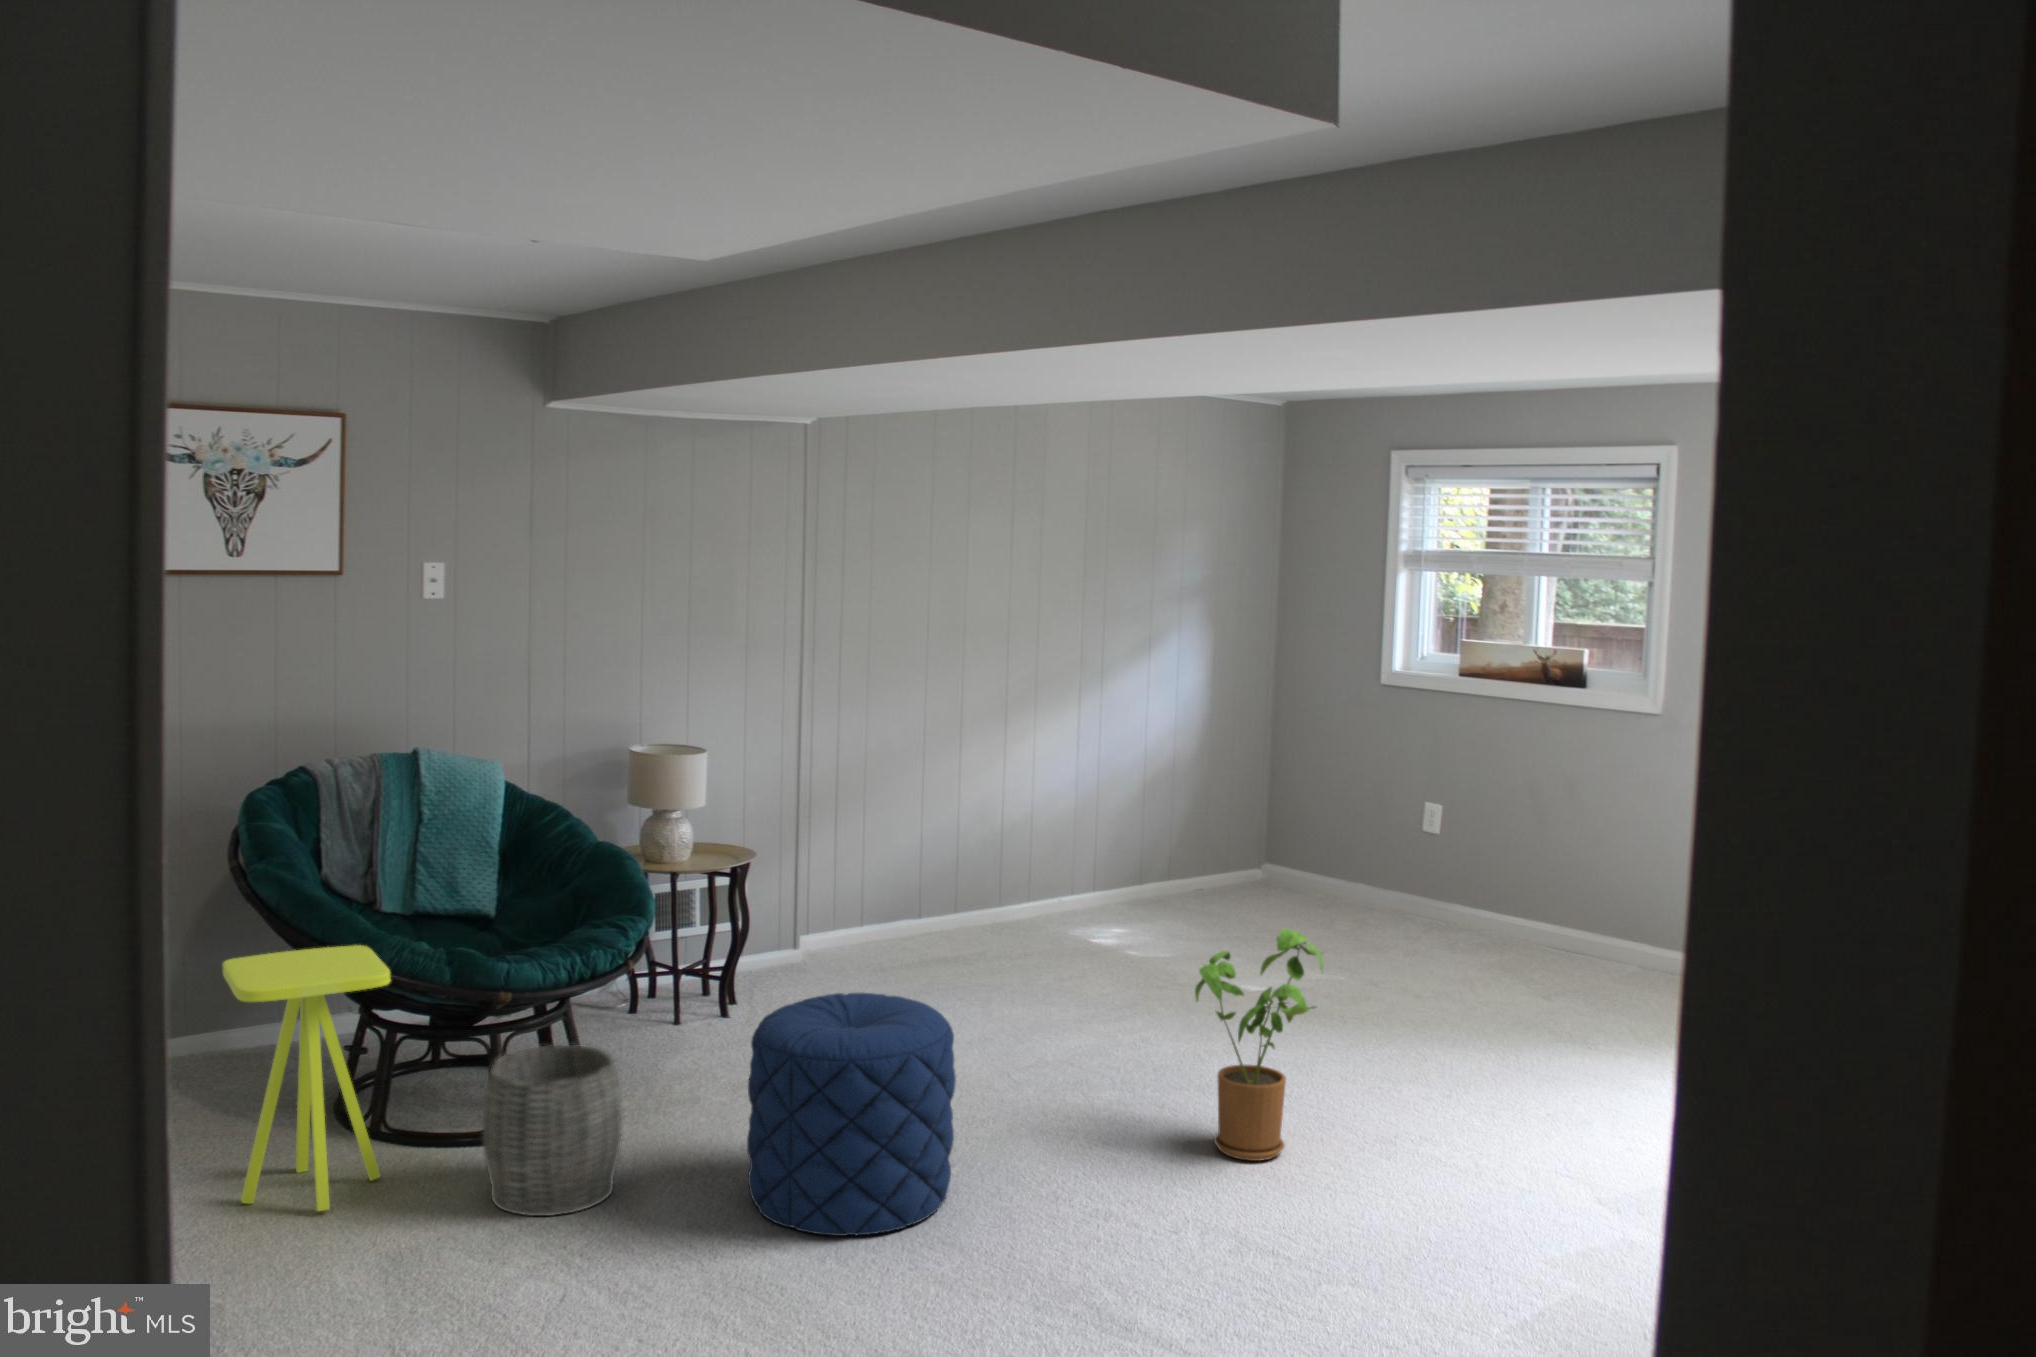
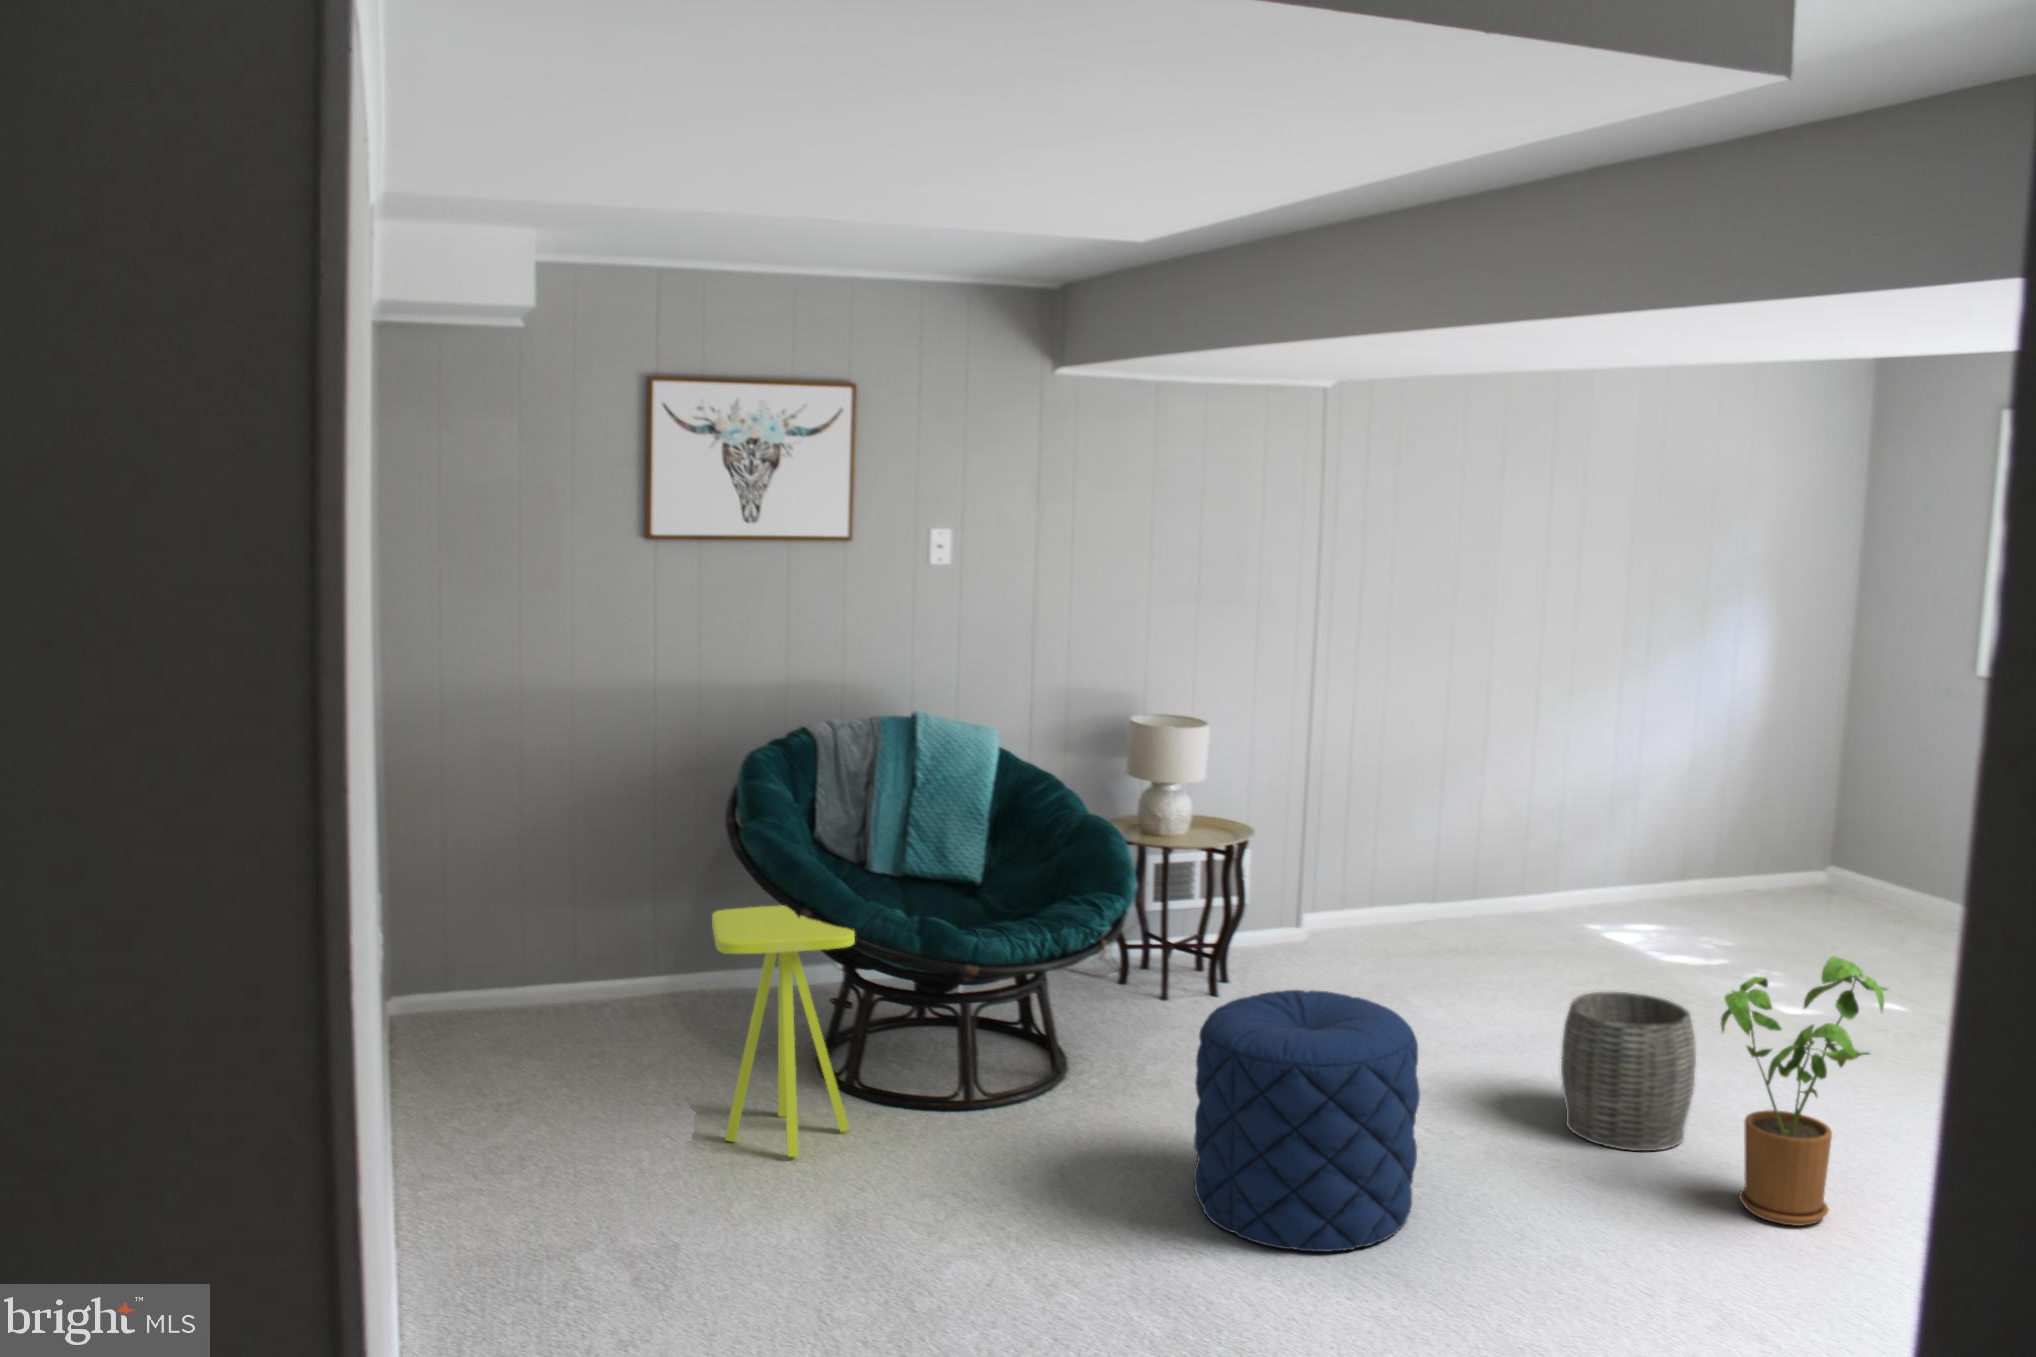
woven basket: present [483,1045,621,1216] -> present [1561,992,1696,1151]

